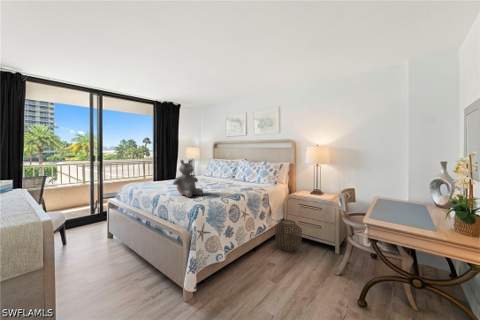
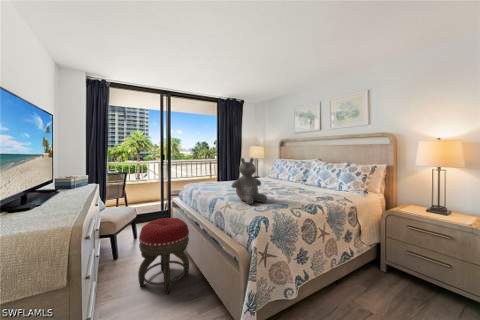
footstool: none [82,216,134,282] -> present [138,218,189,294]
woven basket: present [275,220,302,252] -> none [368,246,415,295]

